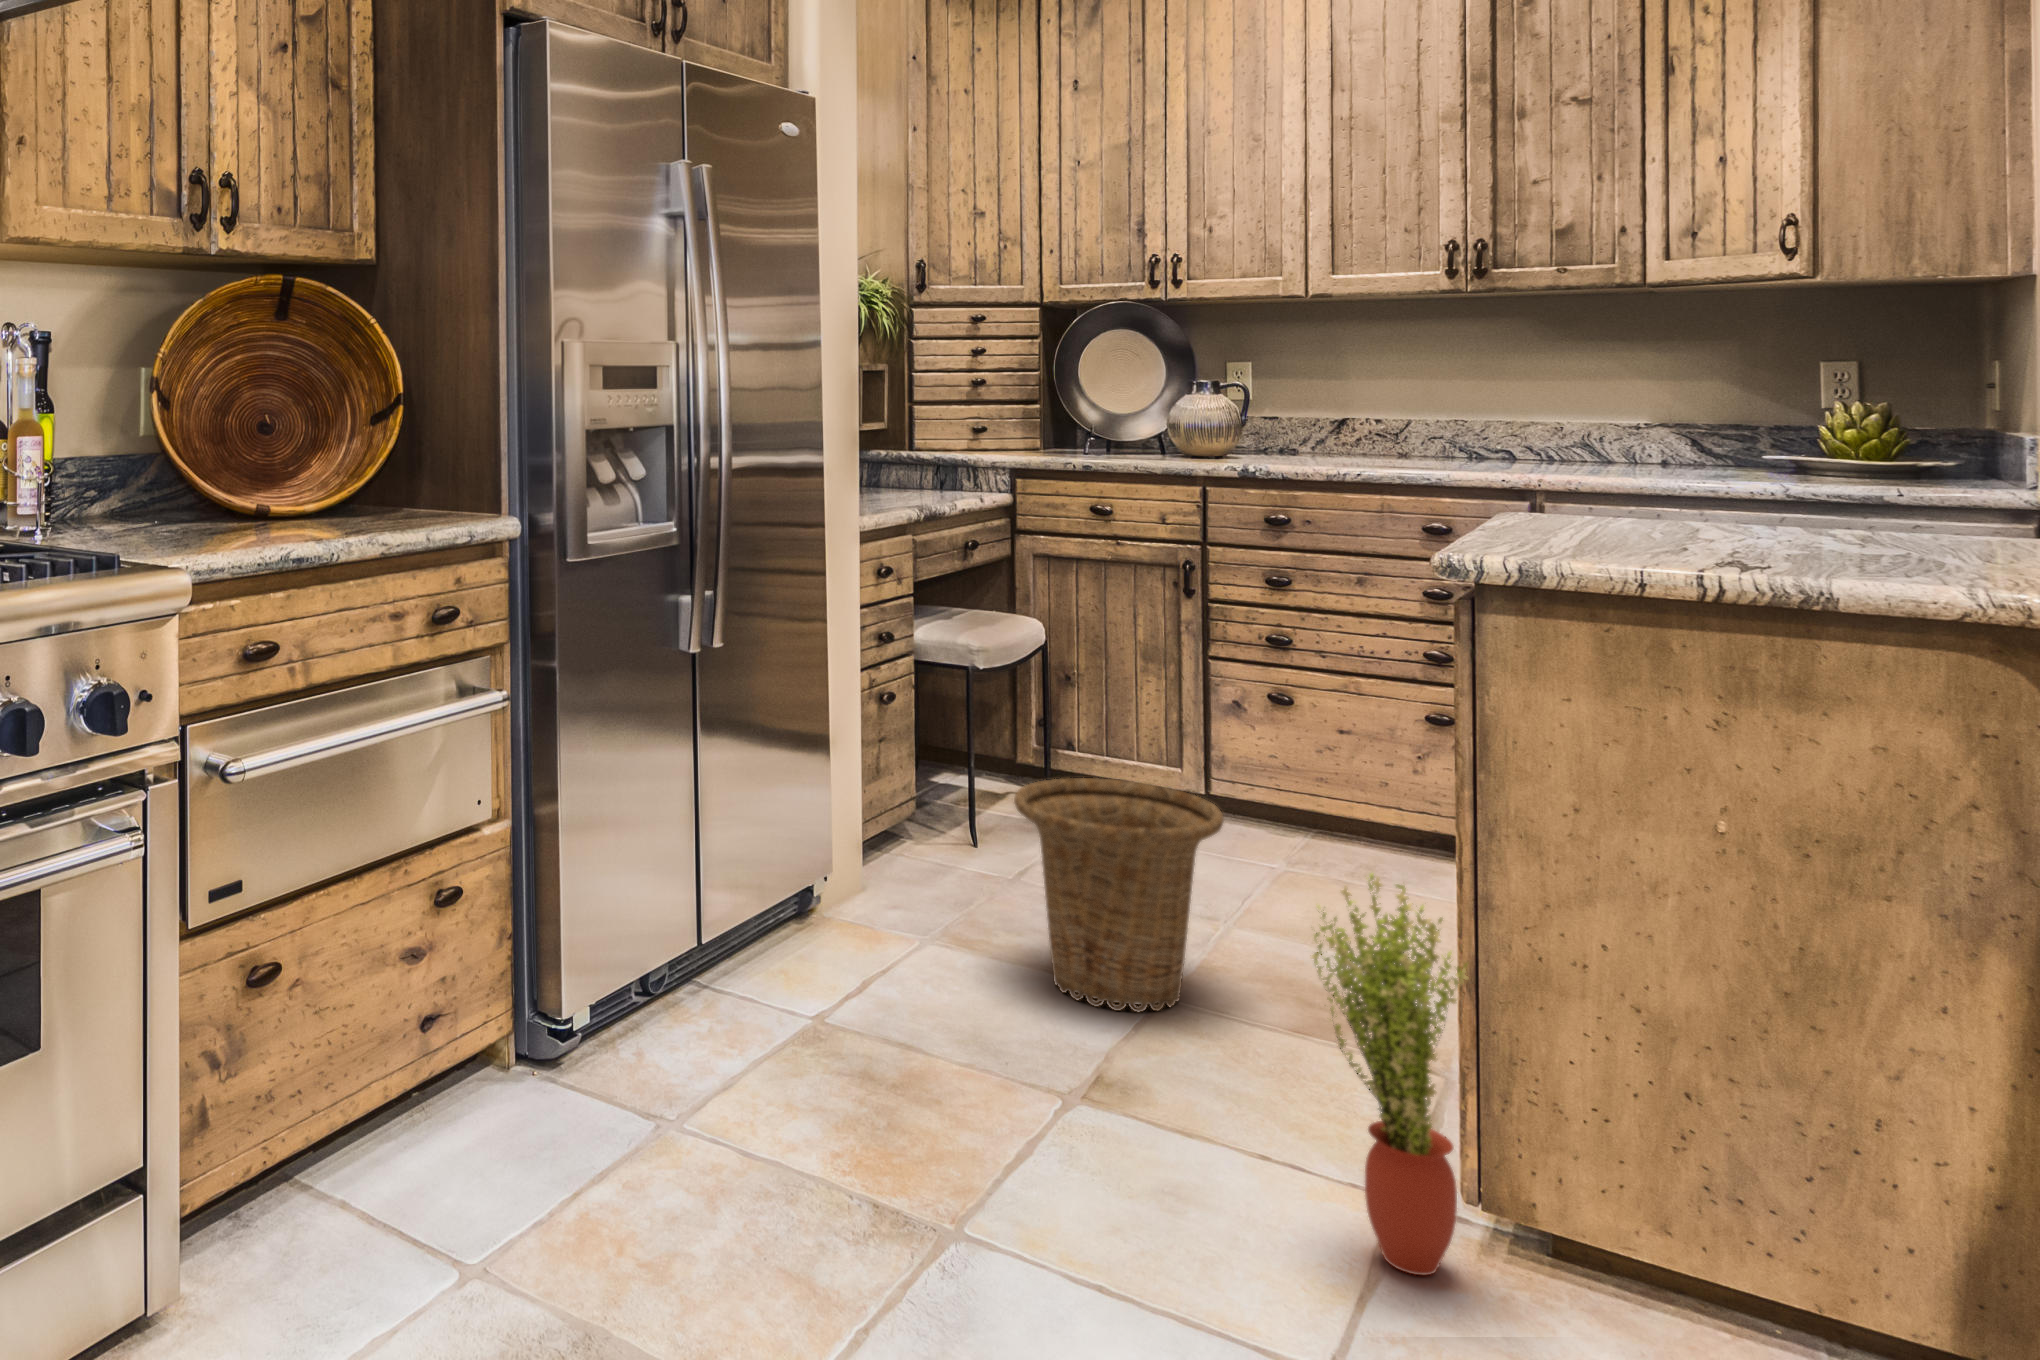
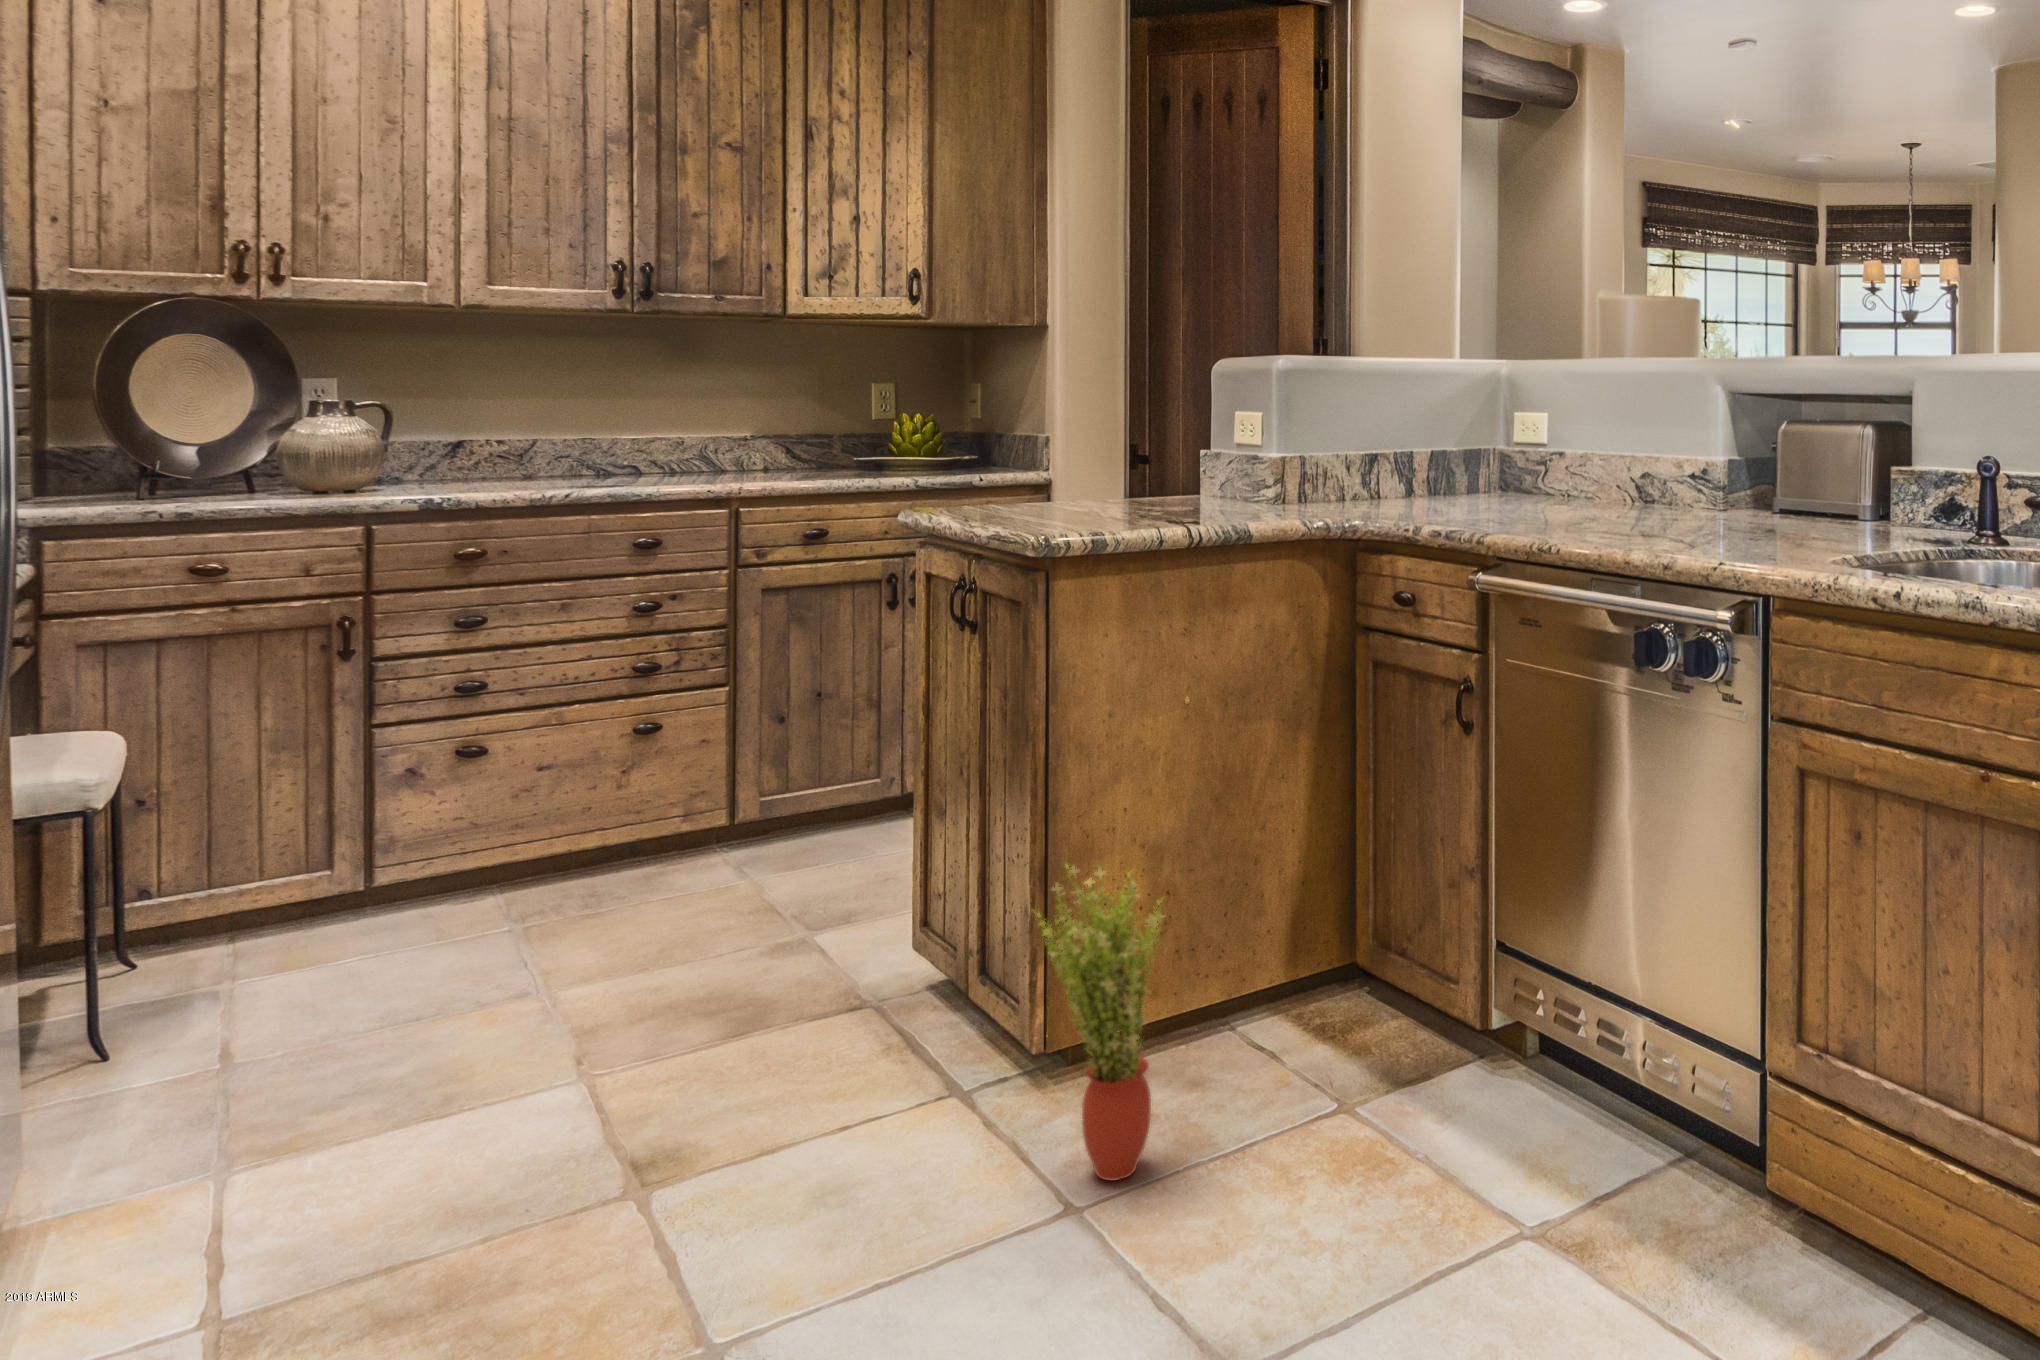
basket: present [1014,778,1224,1012] -> none [450,874,713,1158]

